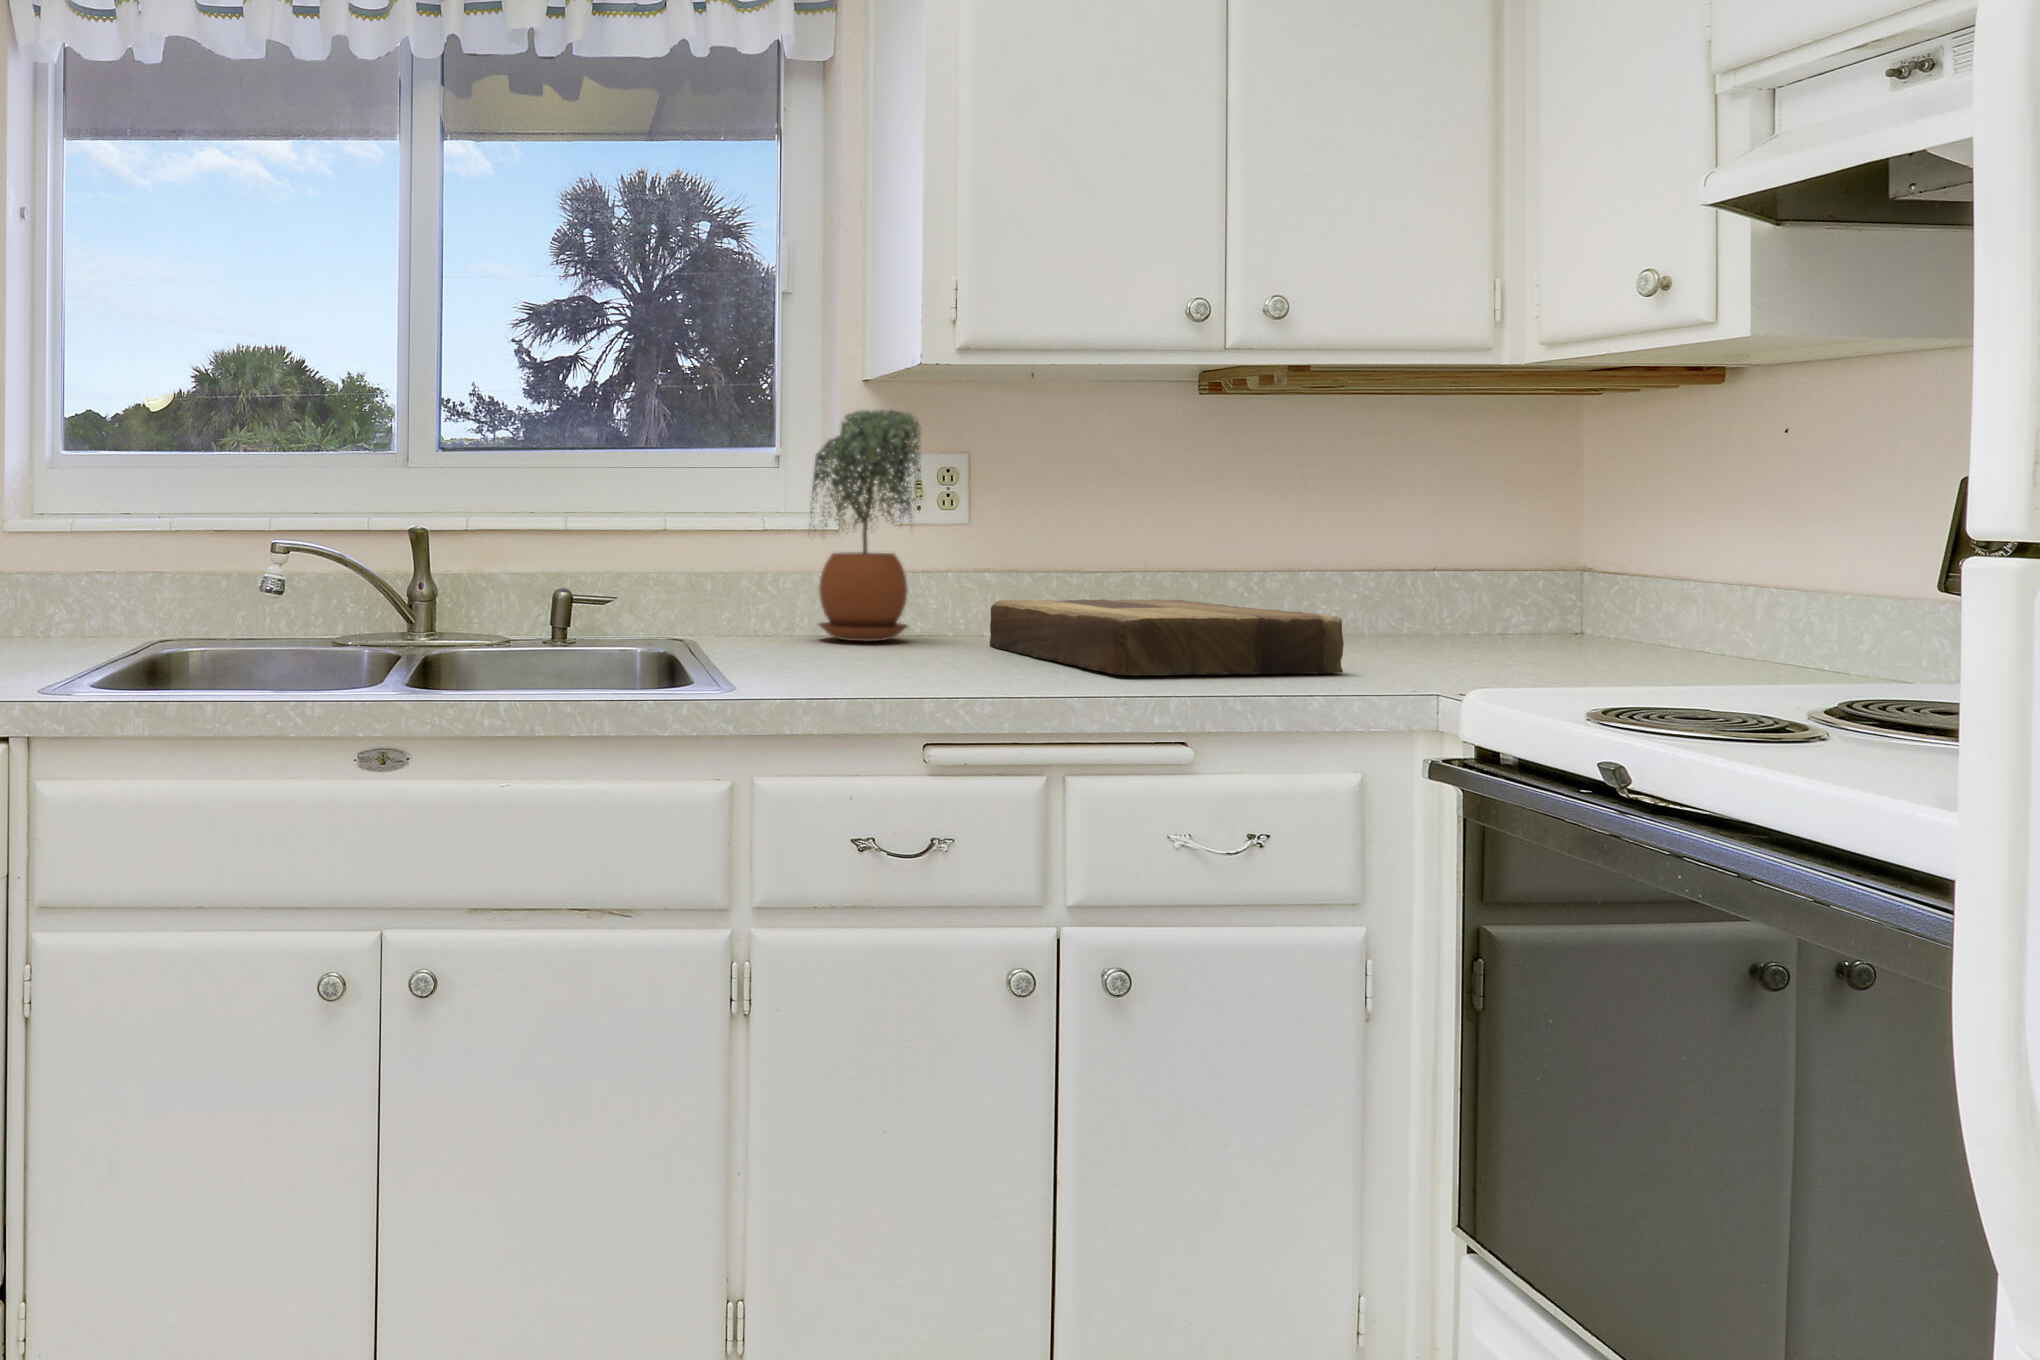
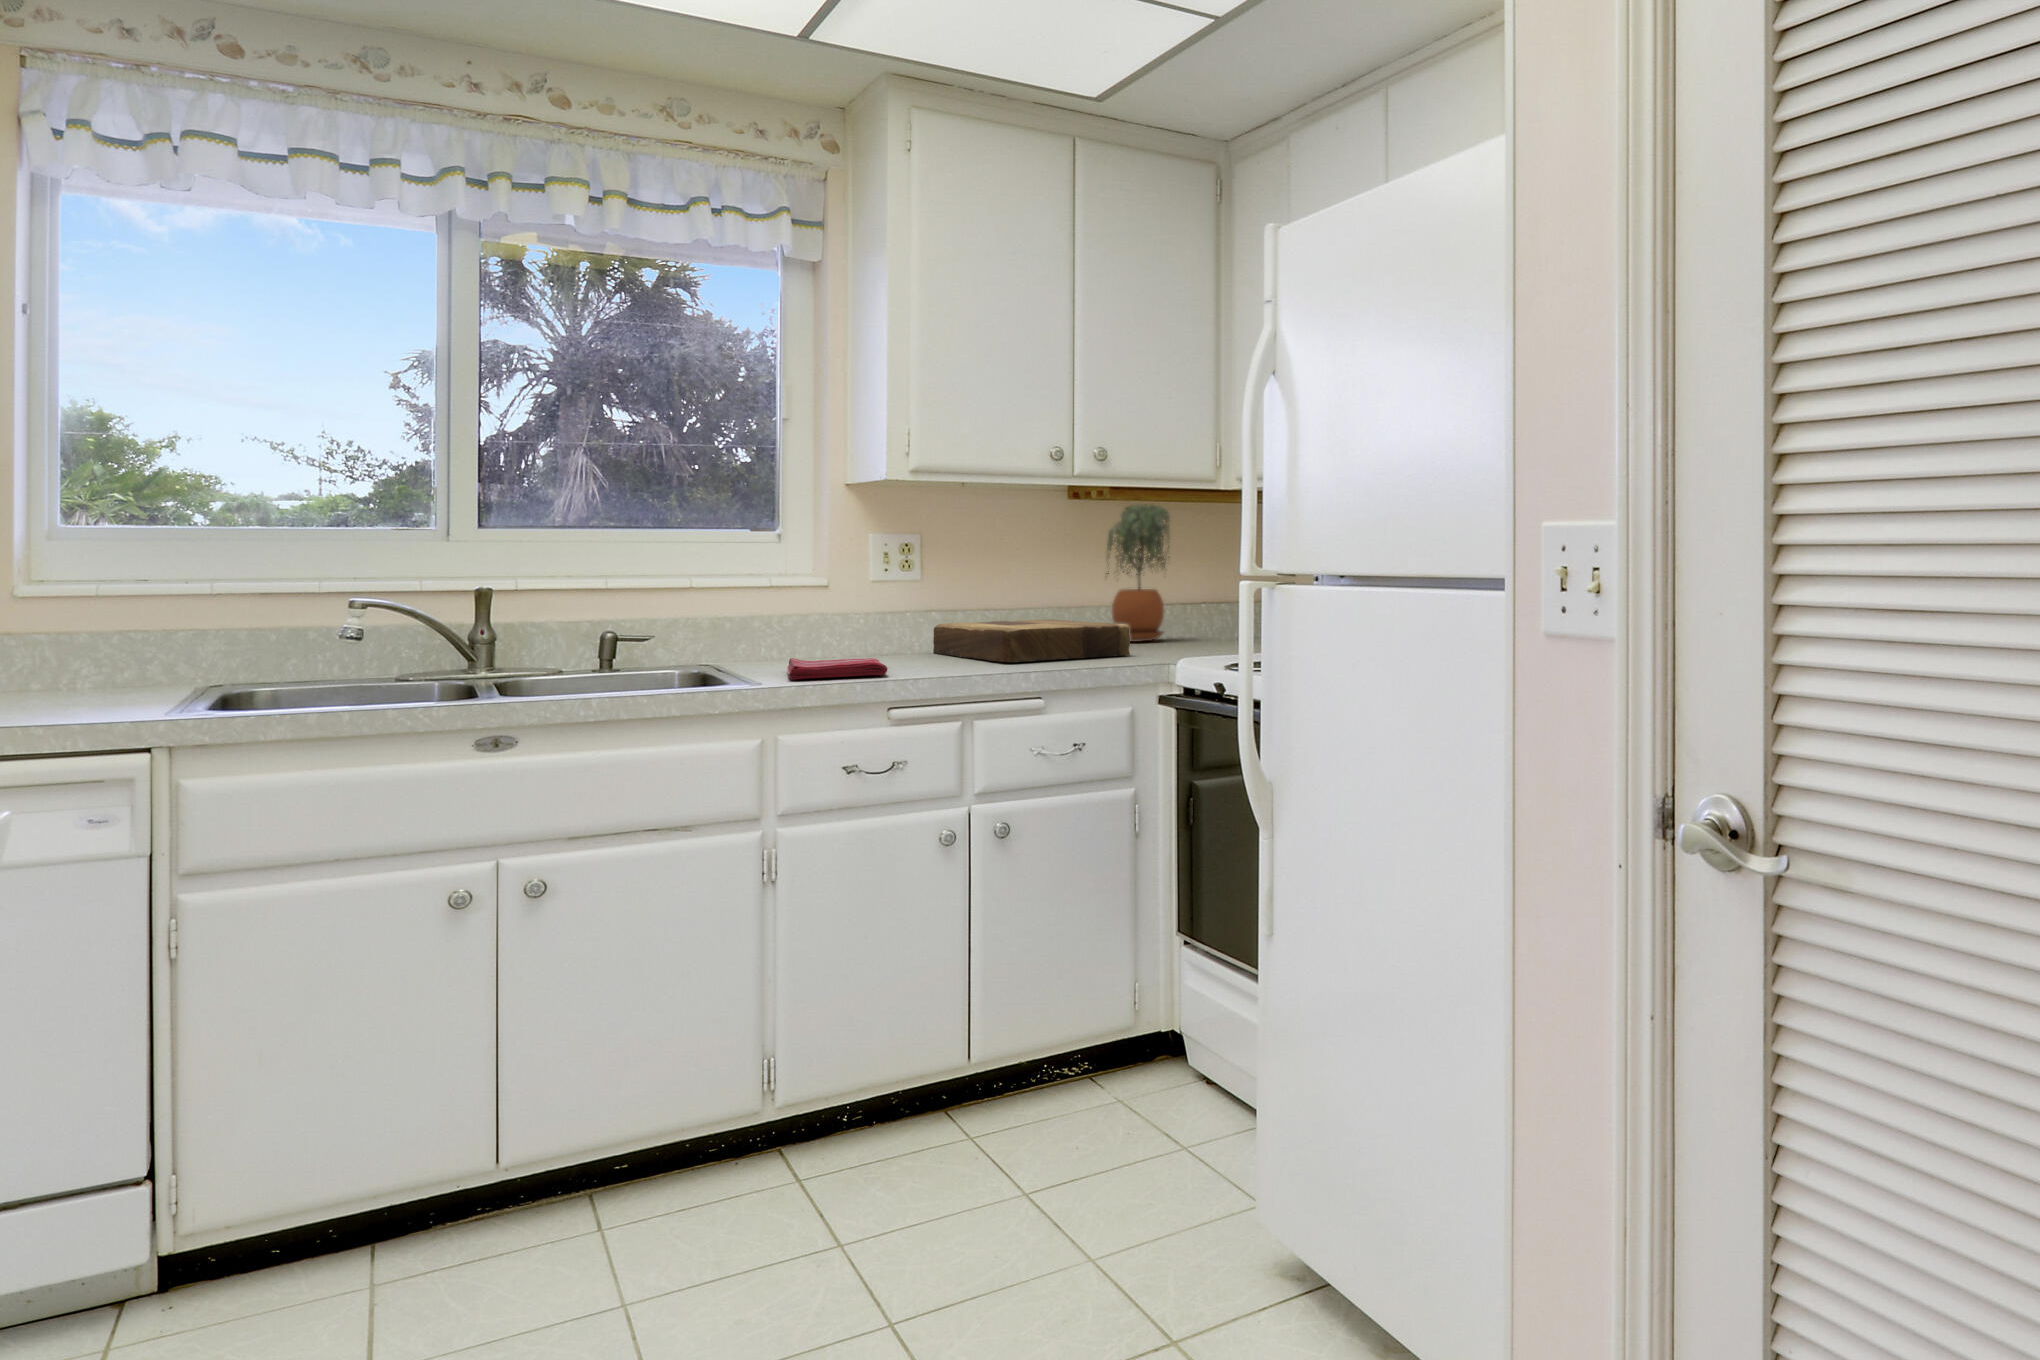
potted plant: present [811,410,921,641] -> present [1106,505,1170,642]
dish towel: none [771,648,922,688] -> present [787,658,887,679]

